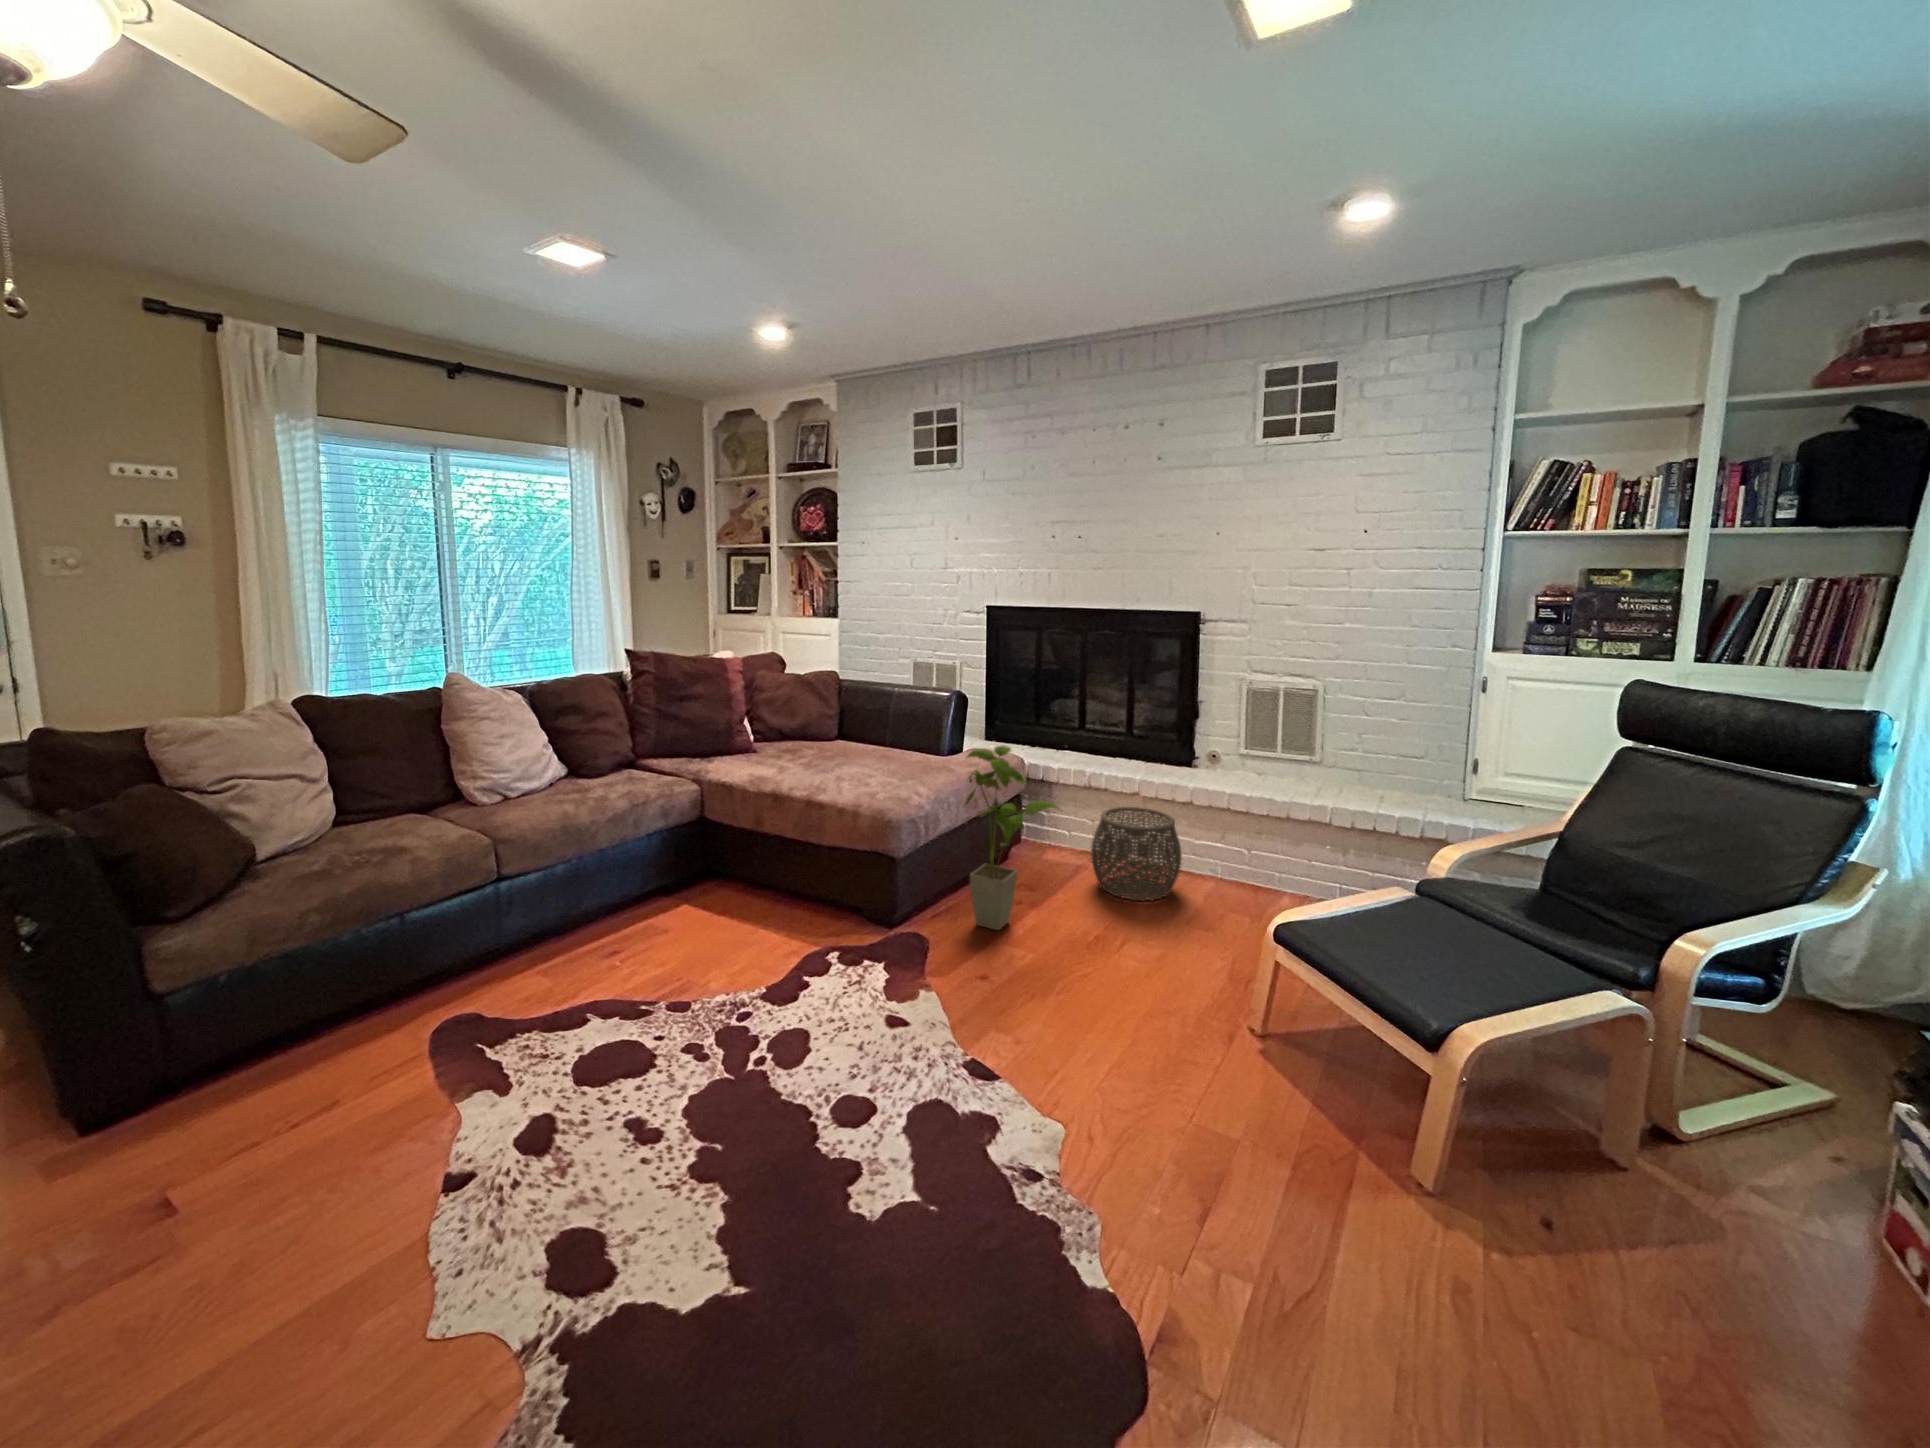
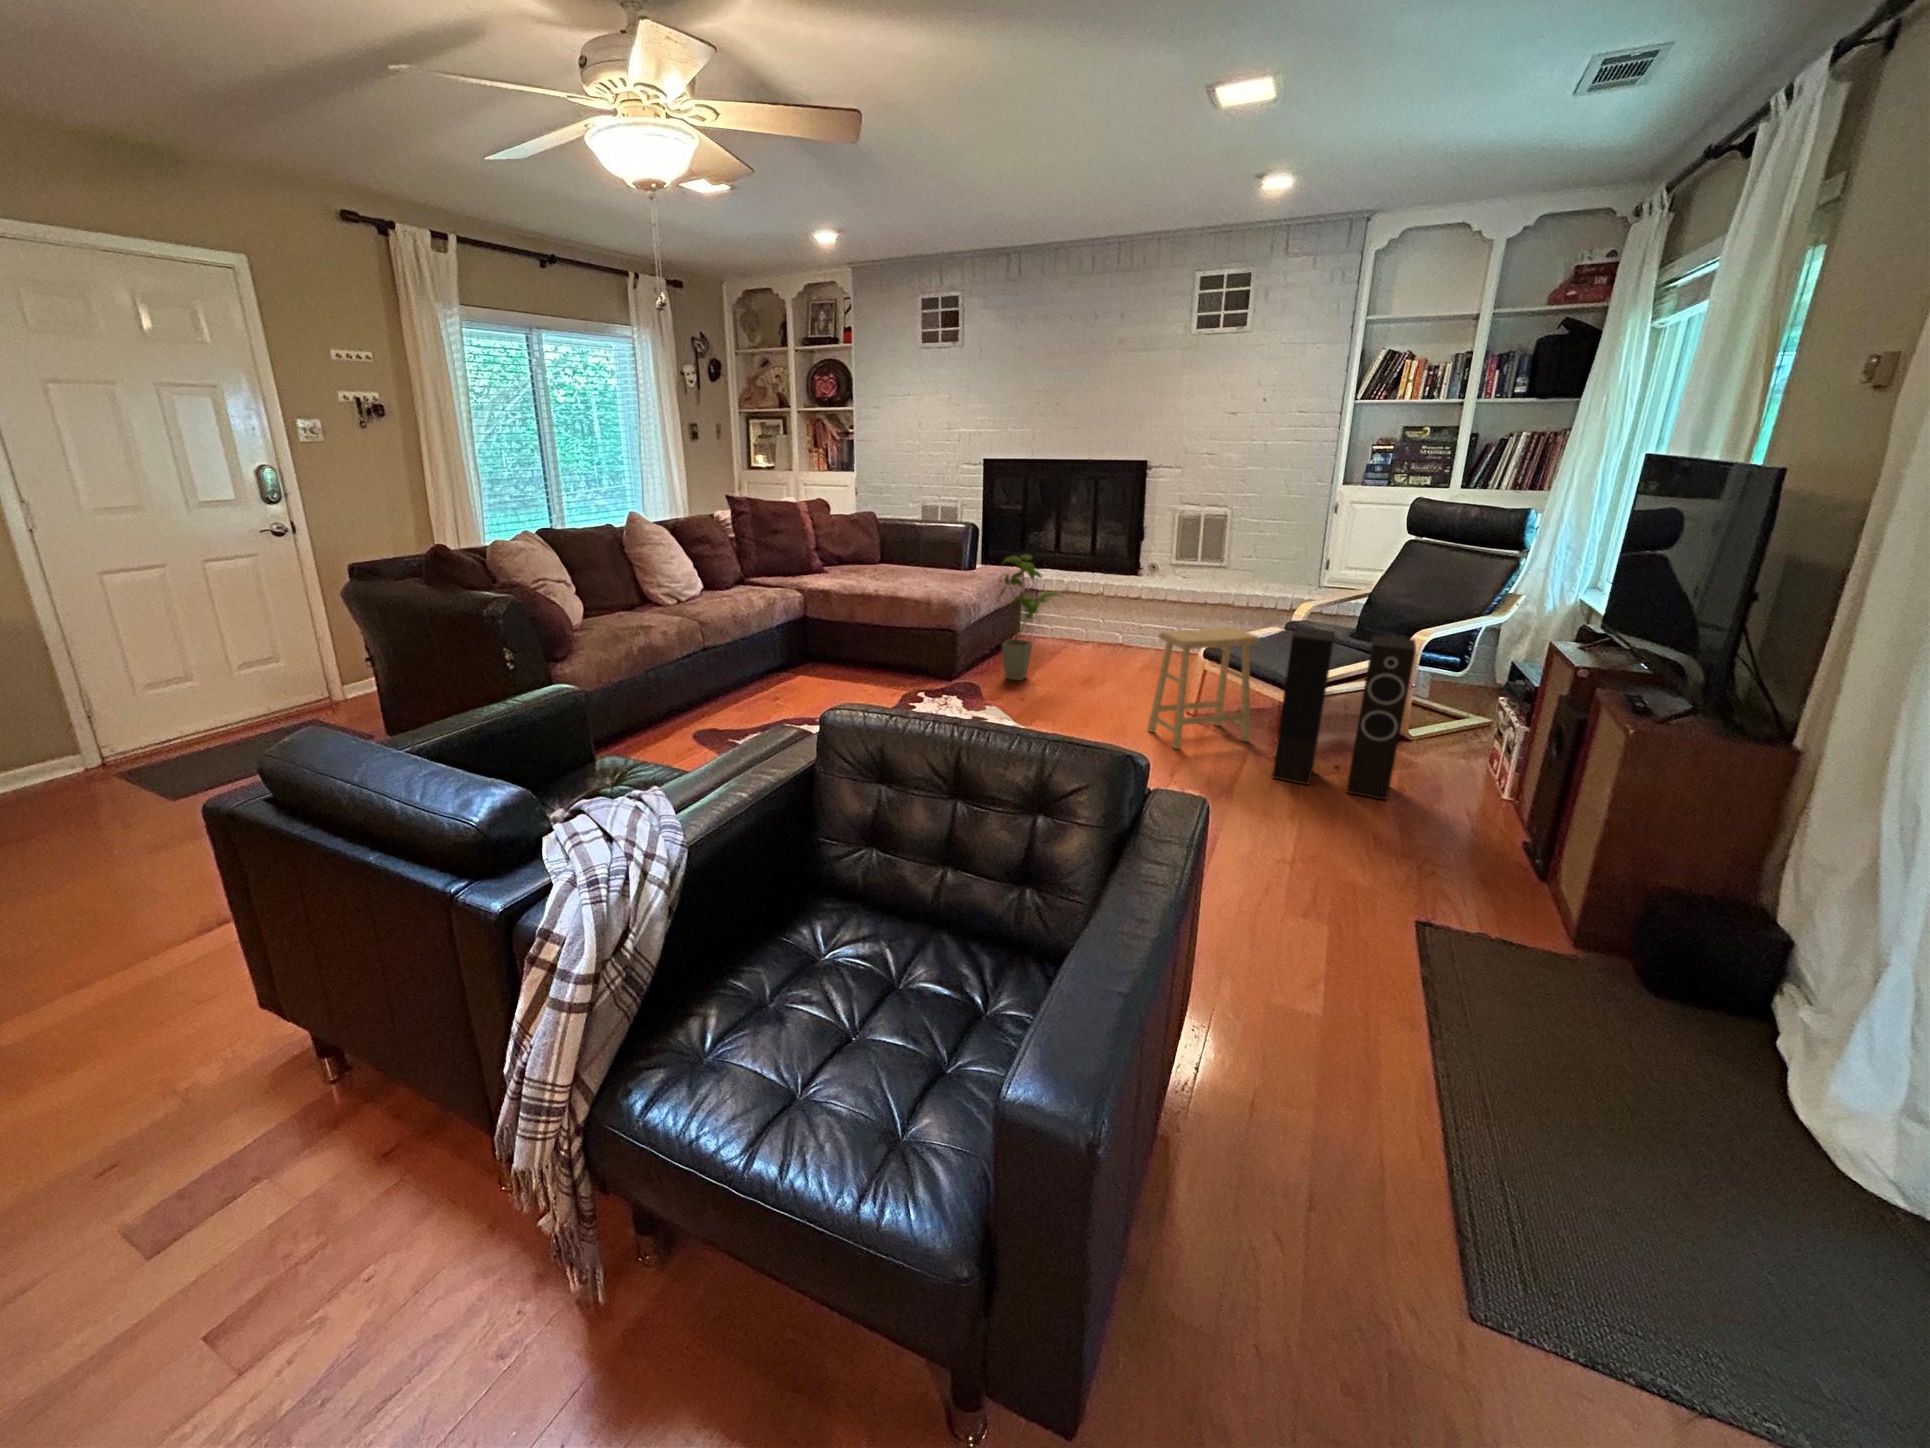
woven basket: present [1091,807,1182,901] -> none [1074,603,1137,663]
footstool: none [1175,898,1370,1128] -> present [1148,627,1259,749]
speaker: none [1409,939,1736,1367] -> present [1272,627,1416,800]

